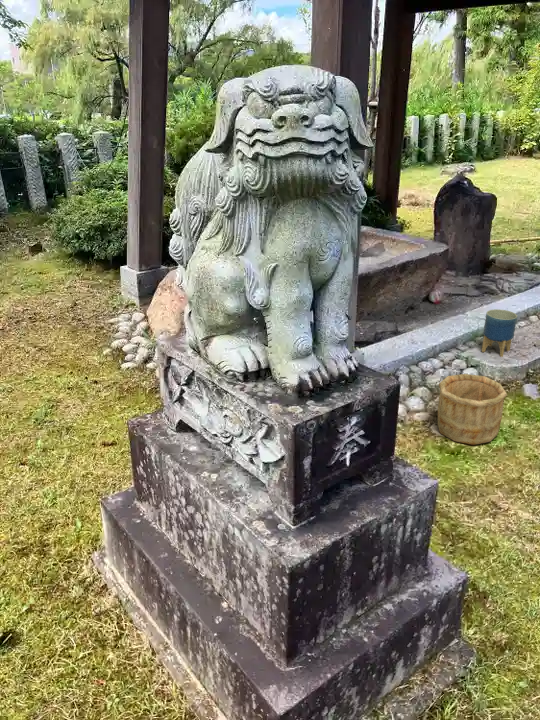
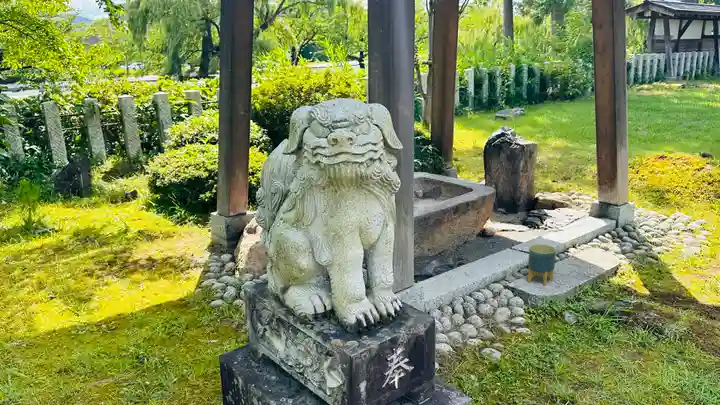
wooden bucket: present [438,374,507,445] -> none [486,304,544,366]

